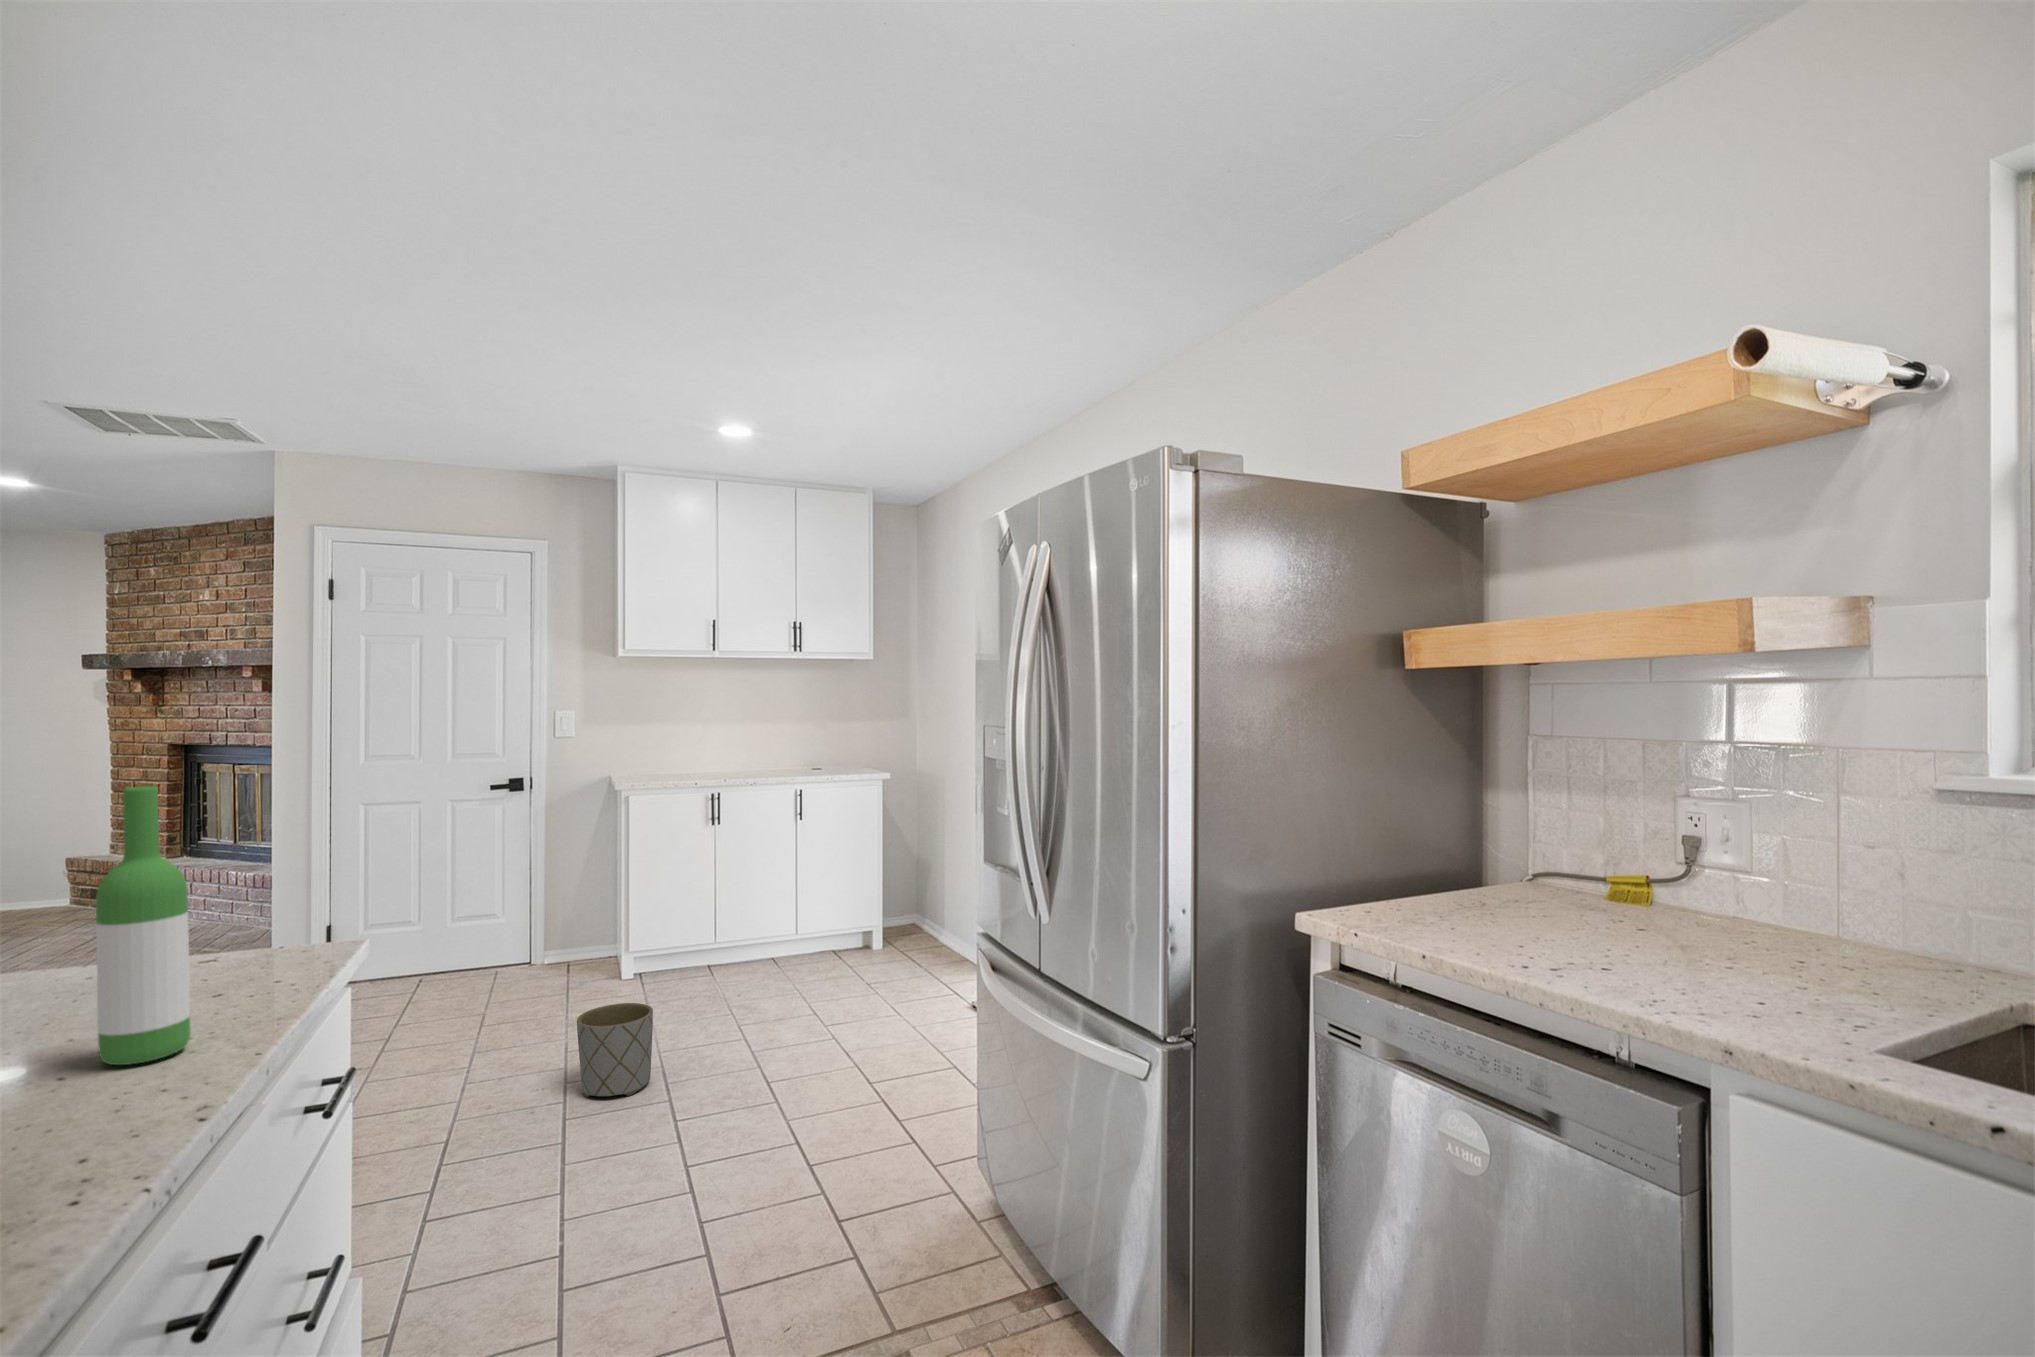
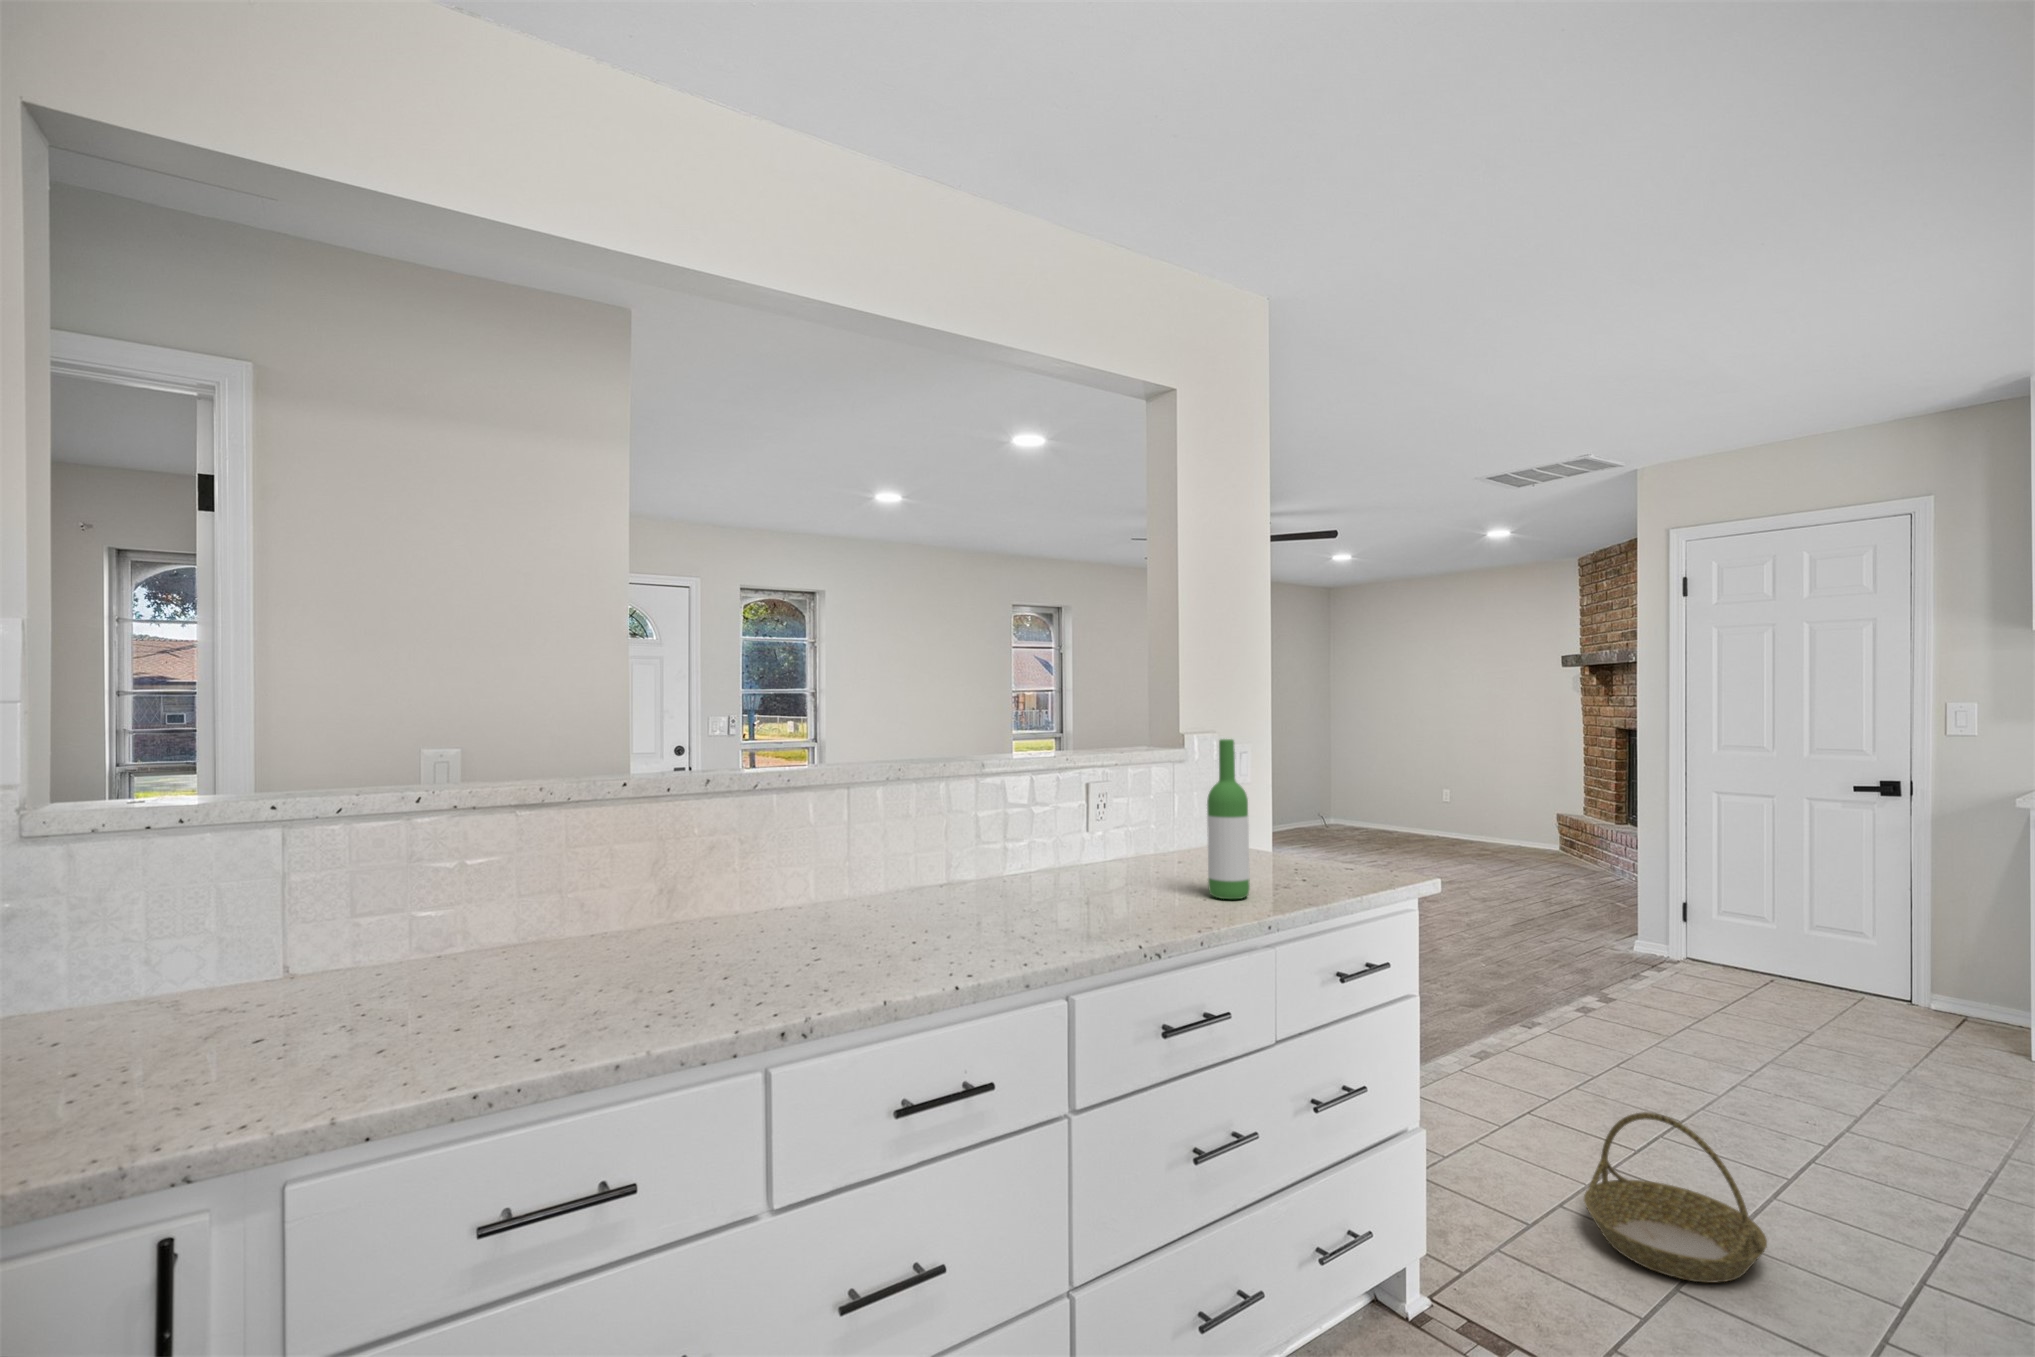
planter: present [577,1003,653,1097] -> none [1846,1058,1961,1177]
basket: none [443,1128,613,1294] -> present [1584,1112,1767,1283]

